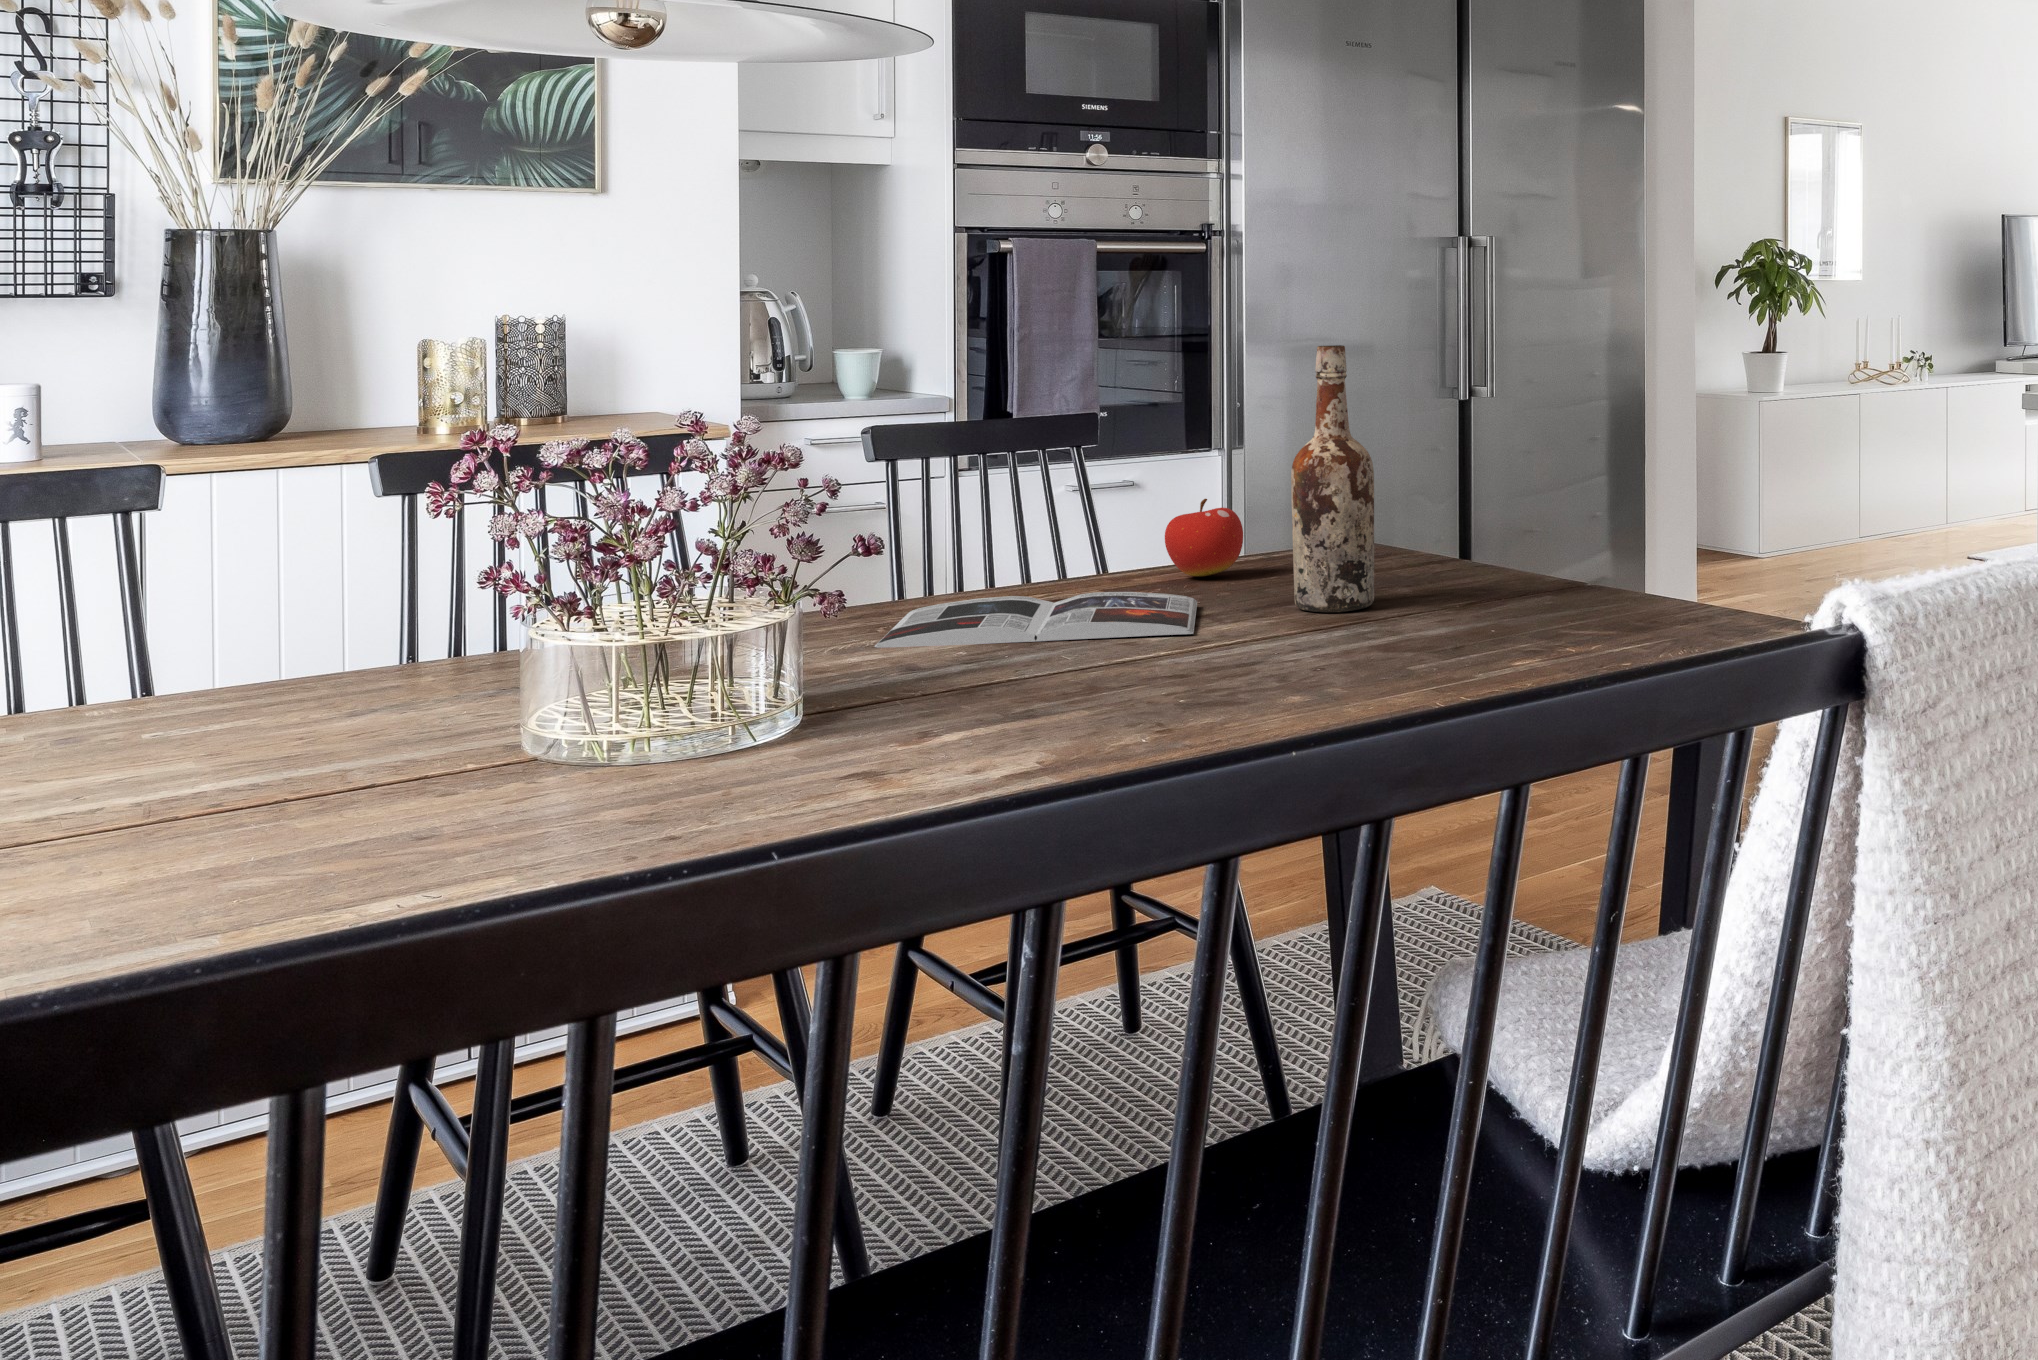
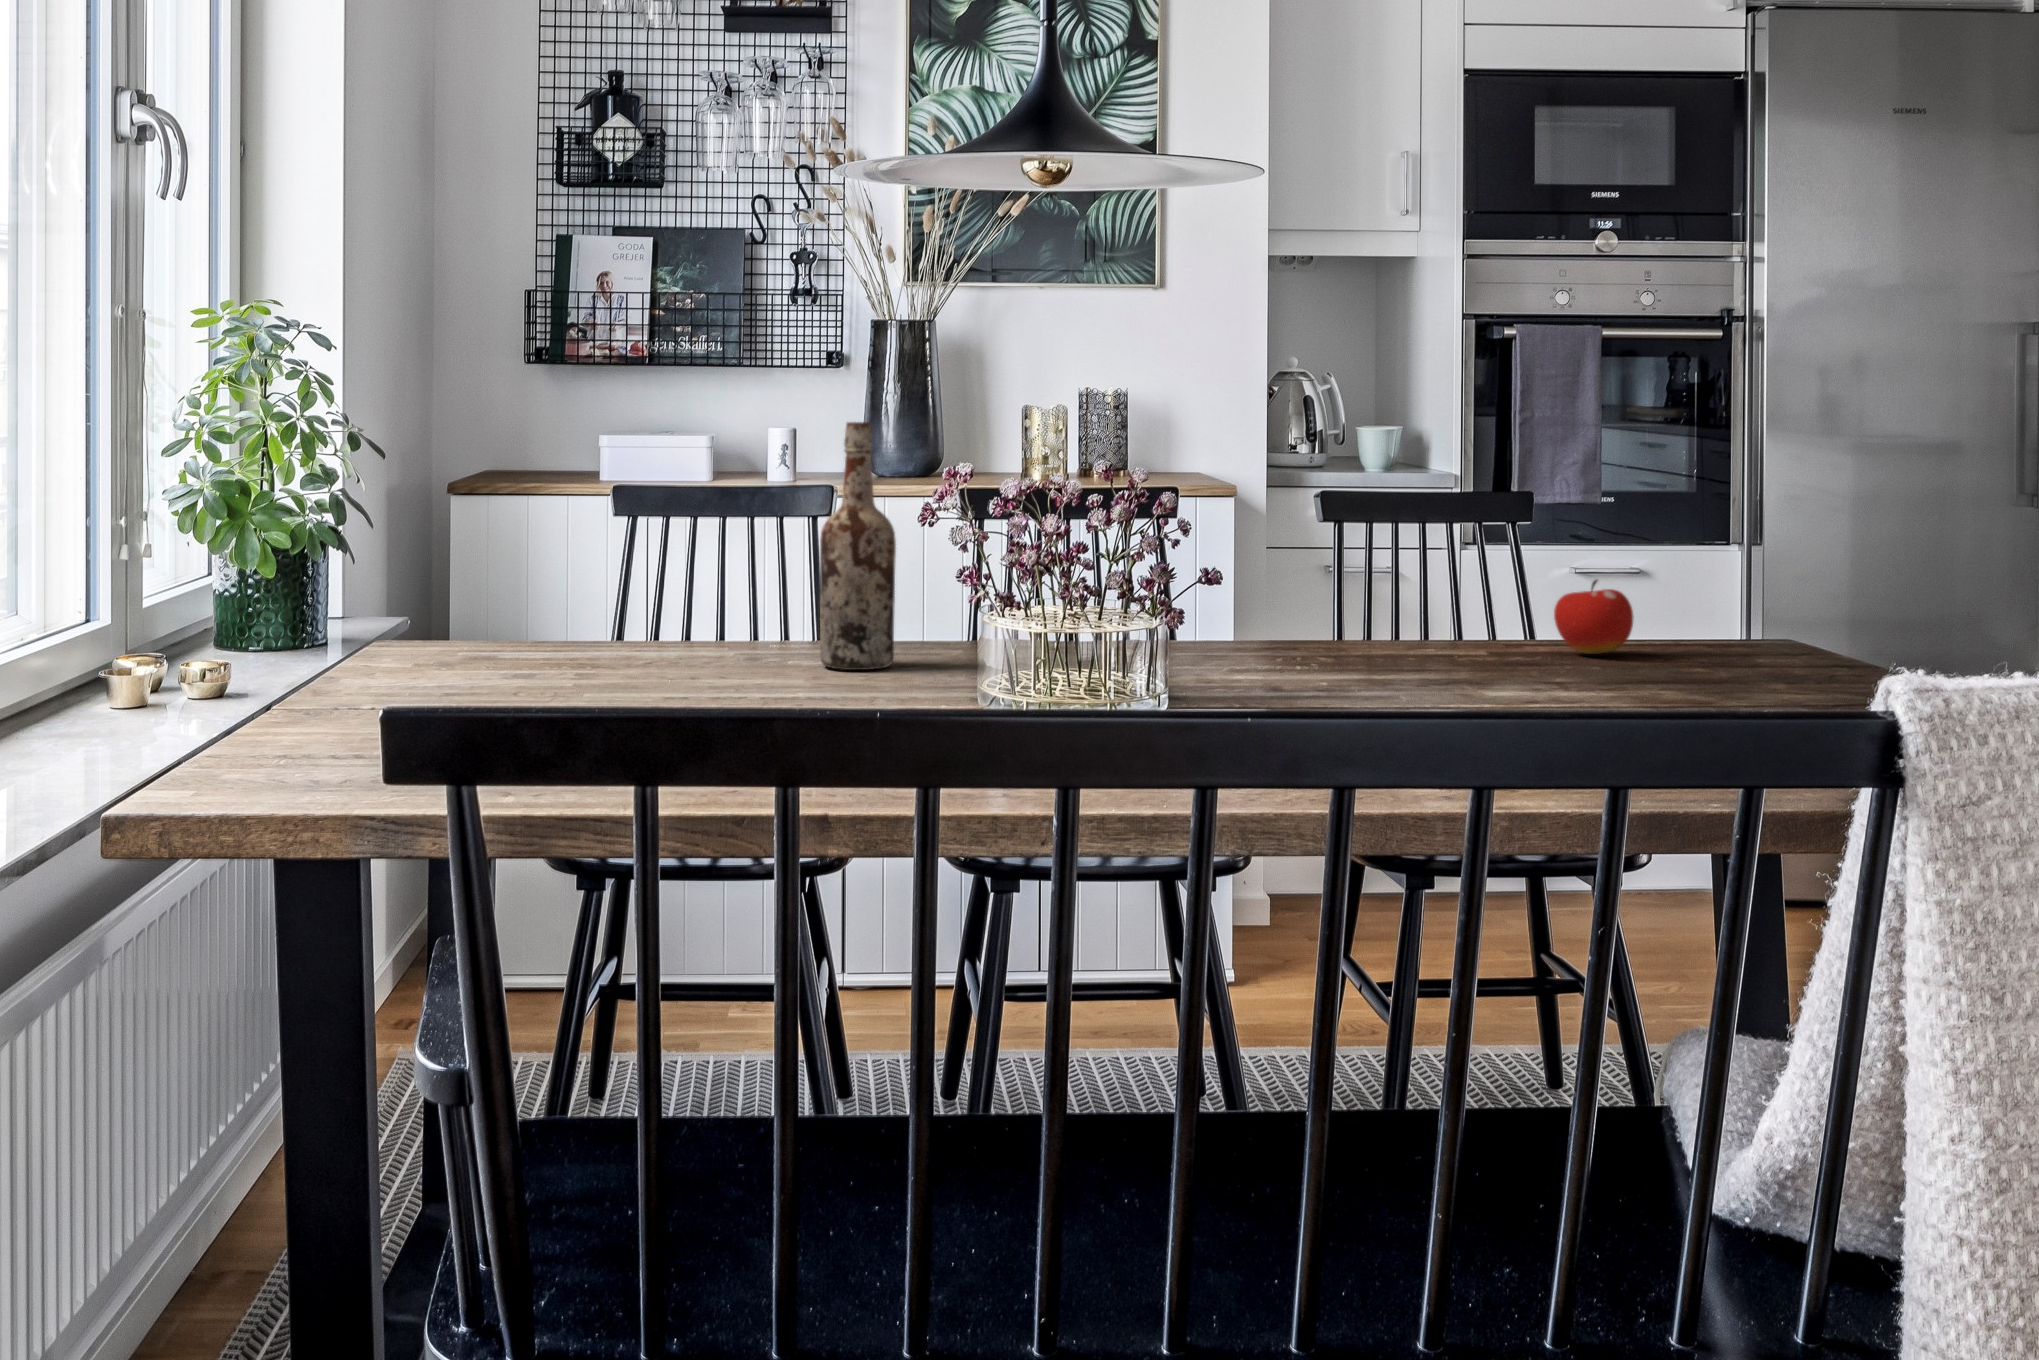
wine bottle: present [1291,345,1374,612] -> present [820,422,896,670]
magazine: present [874,592,1197,648] -> none [1252,646,1554,695]

